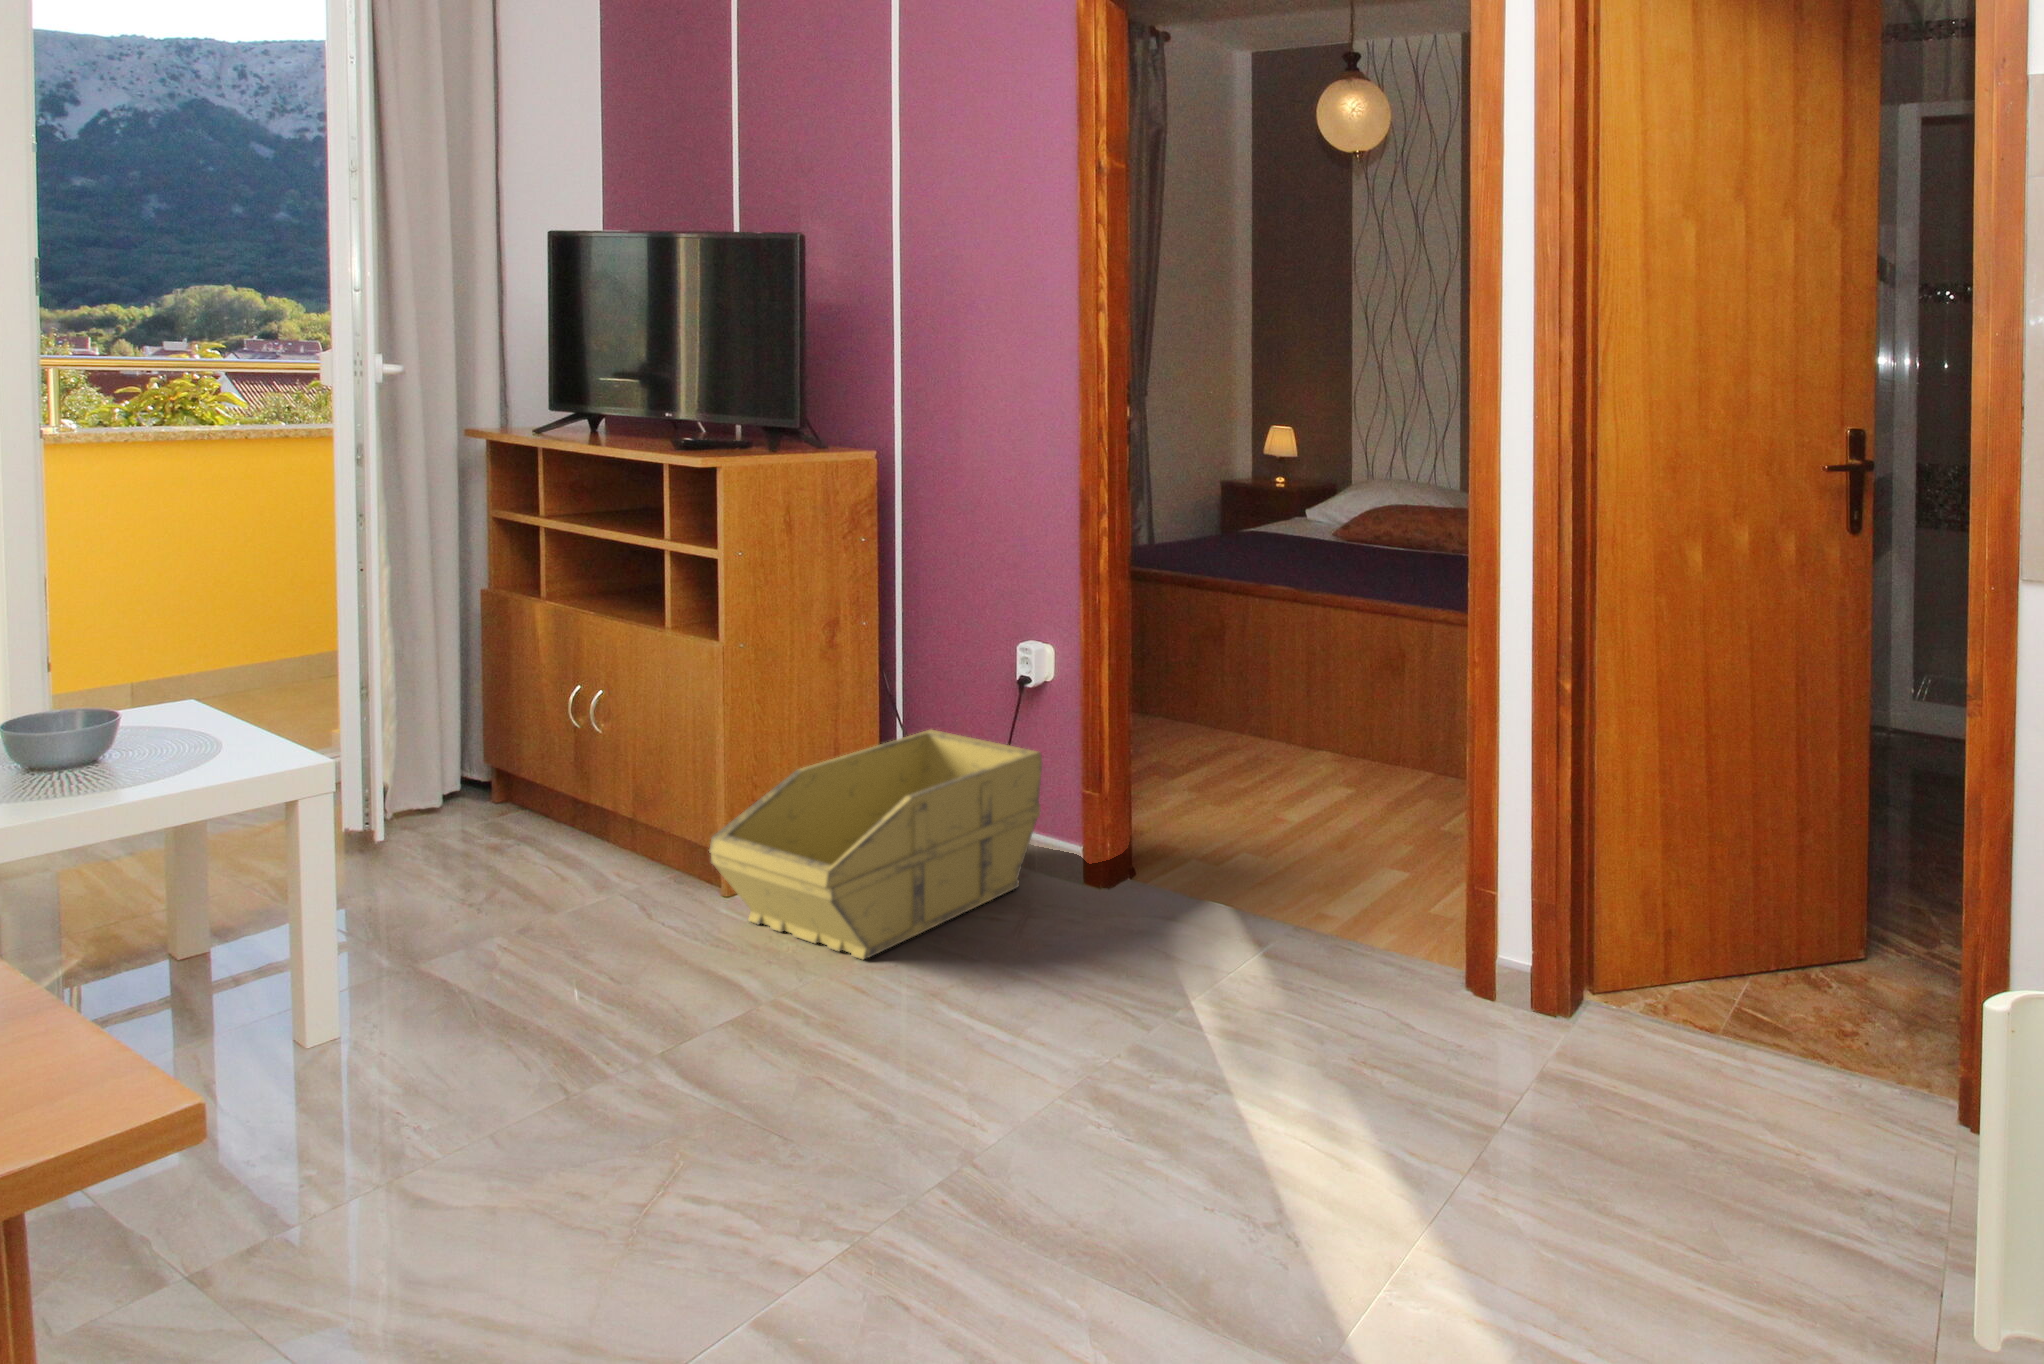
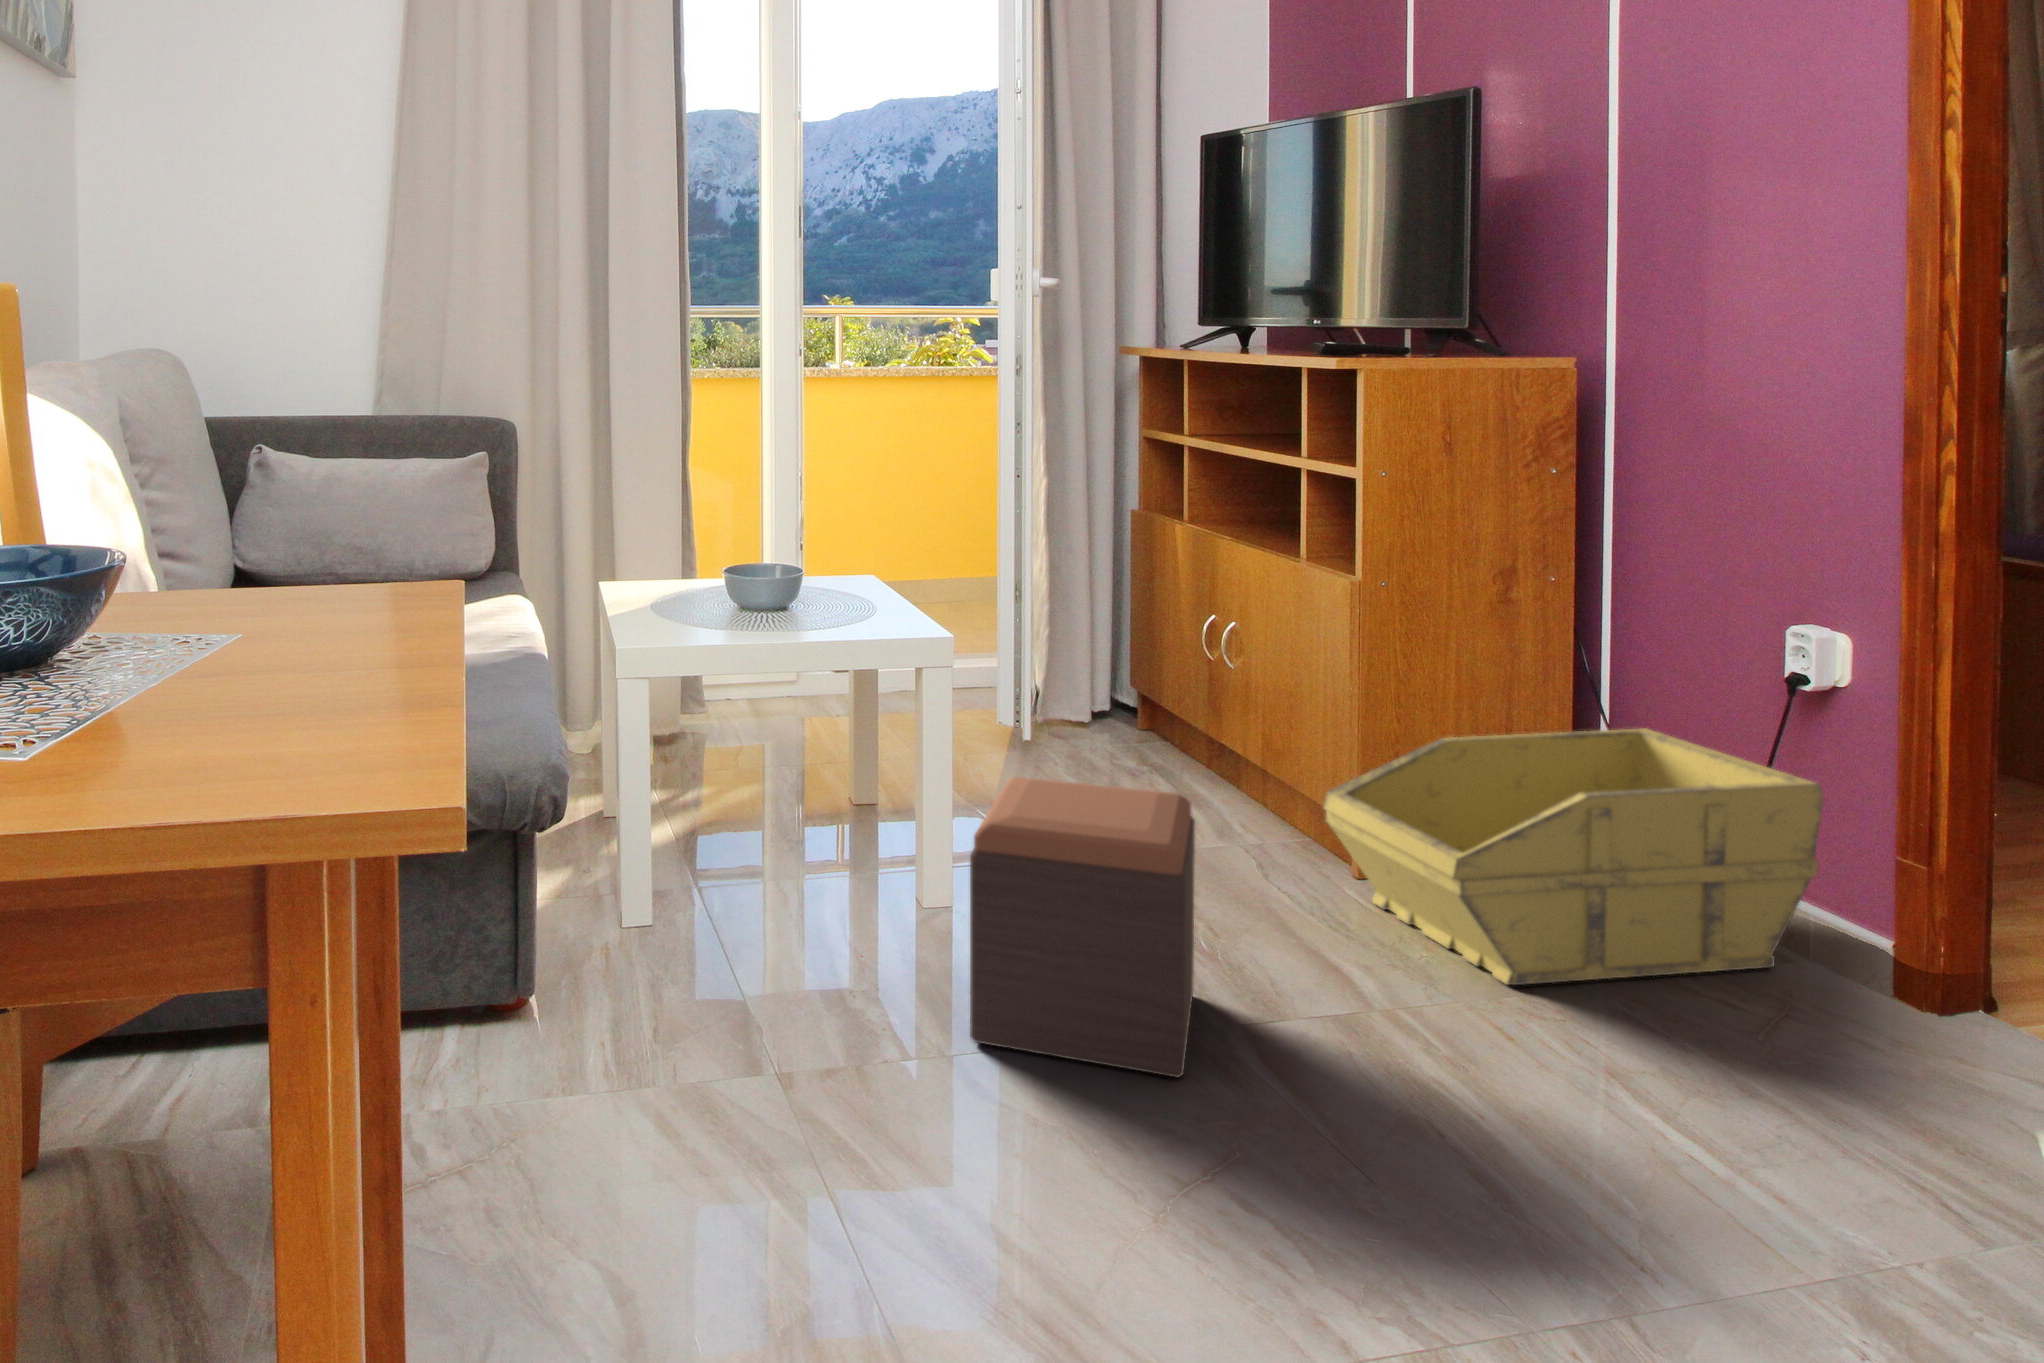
footstool: none [408,880,636,1195] -> present [970,777,1195,1077]

